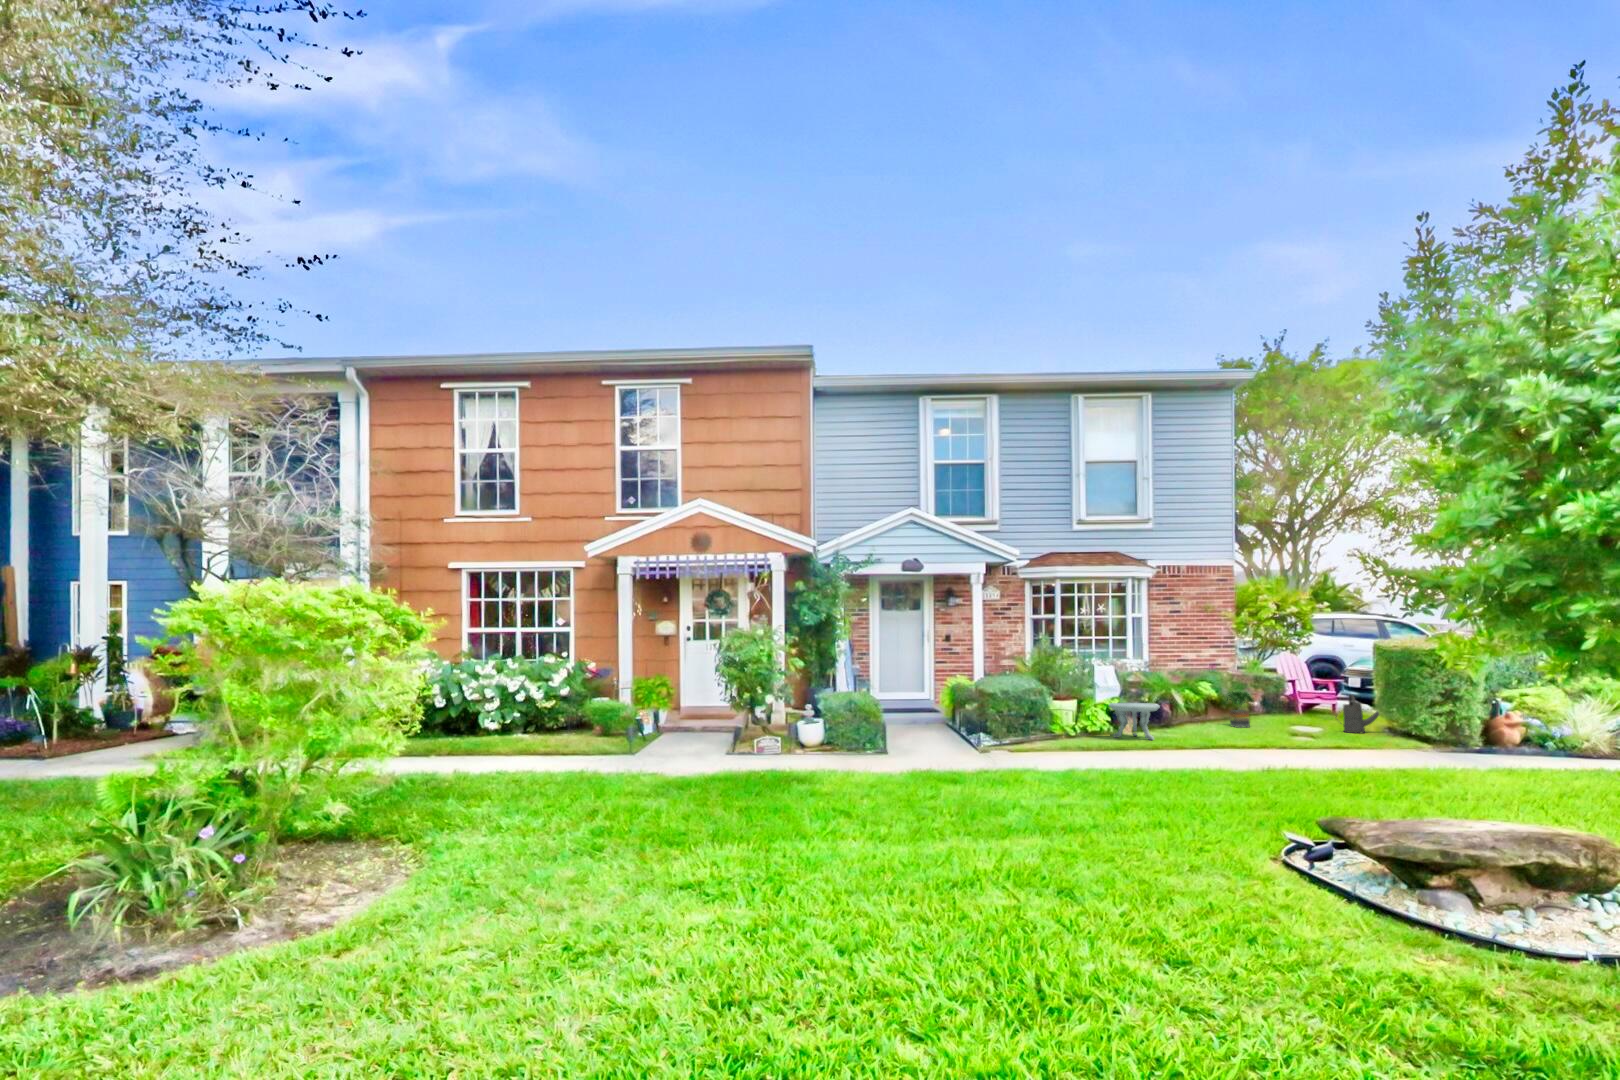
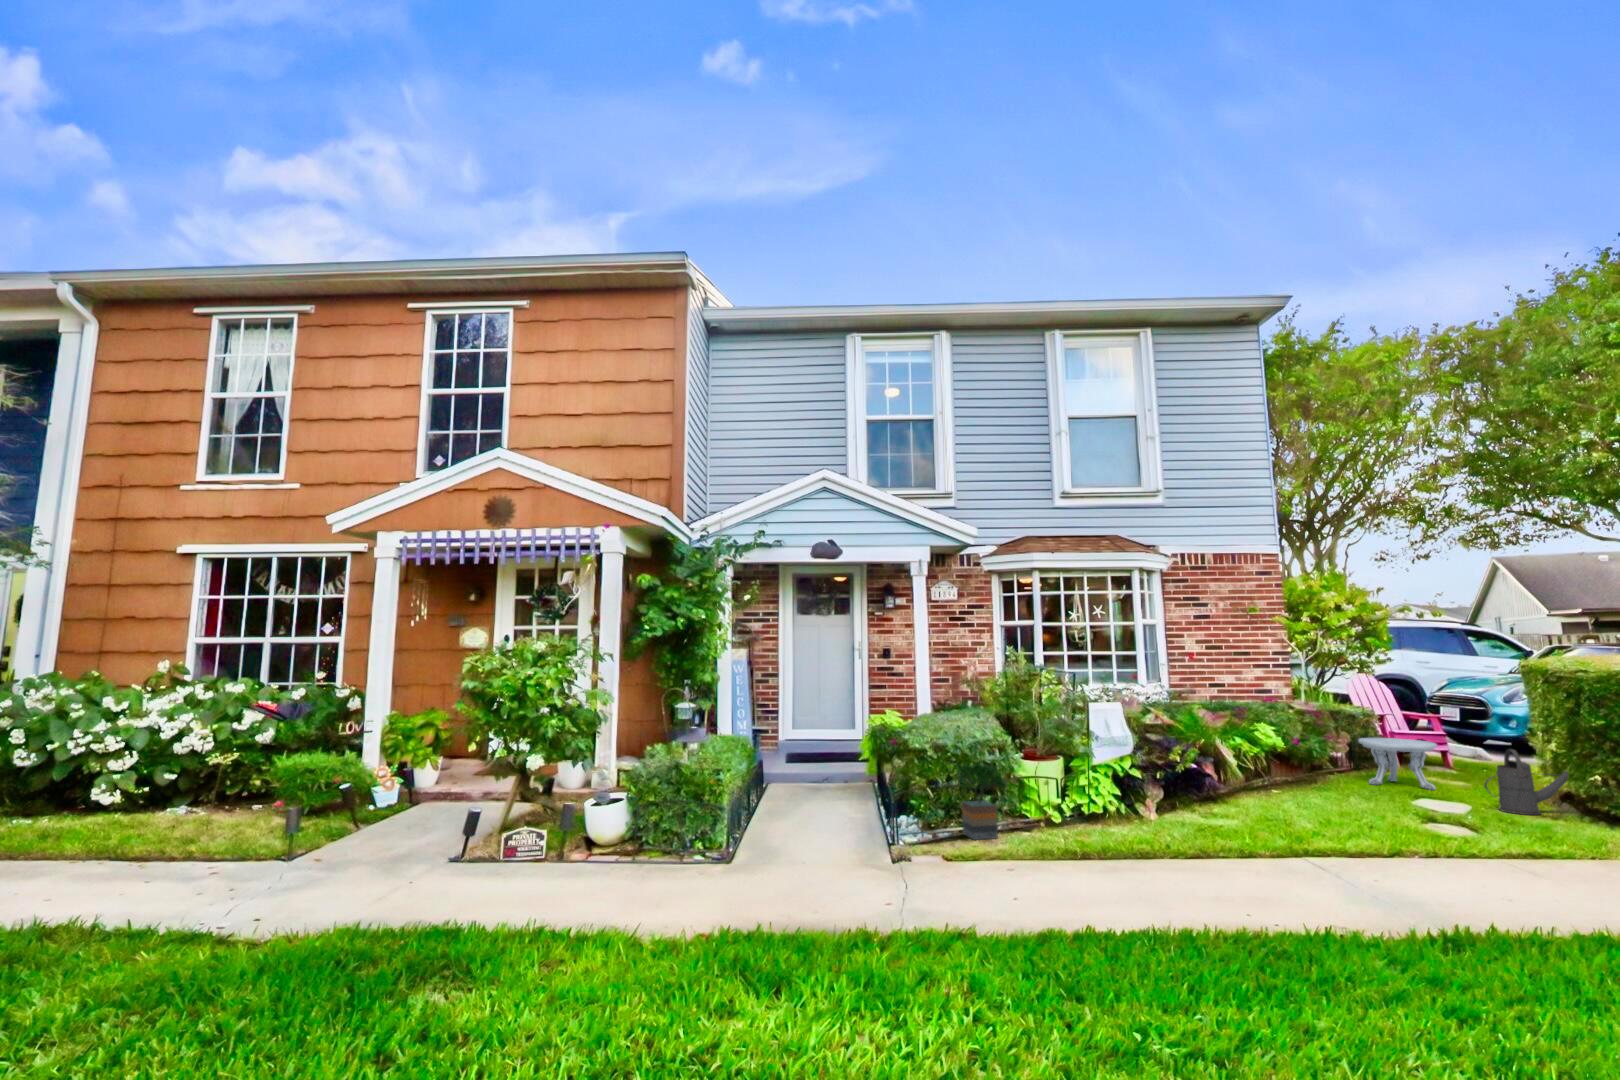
potted tree: present [1227,692,1254,728] -> present [957,764,1006,840]
side table: present [1109,703,1160,740] -> present [1358,738,1437,790]

